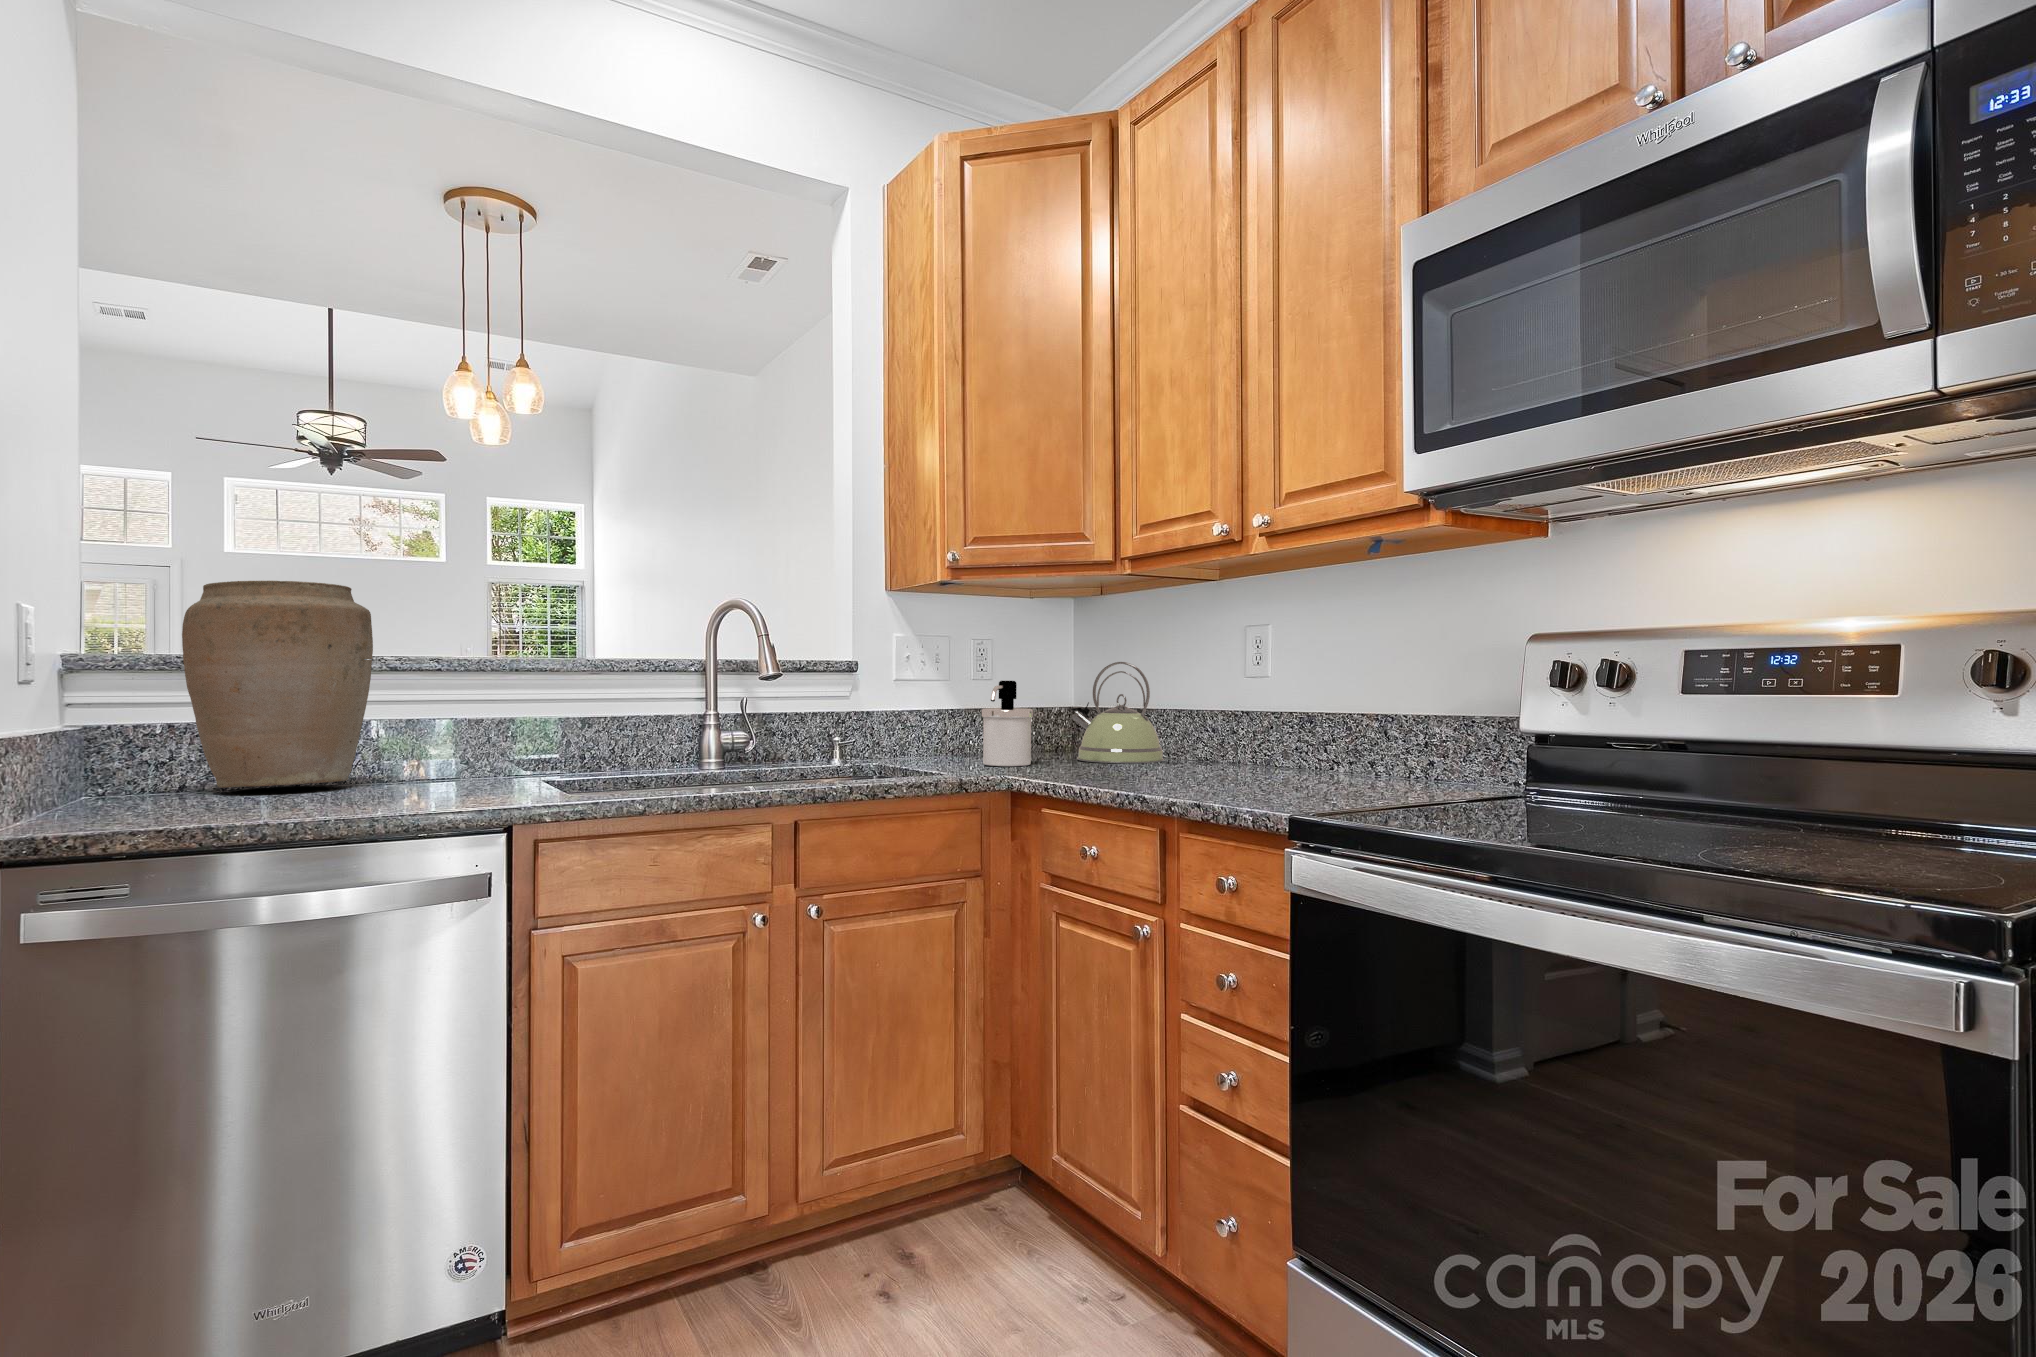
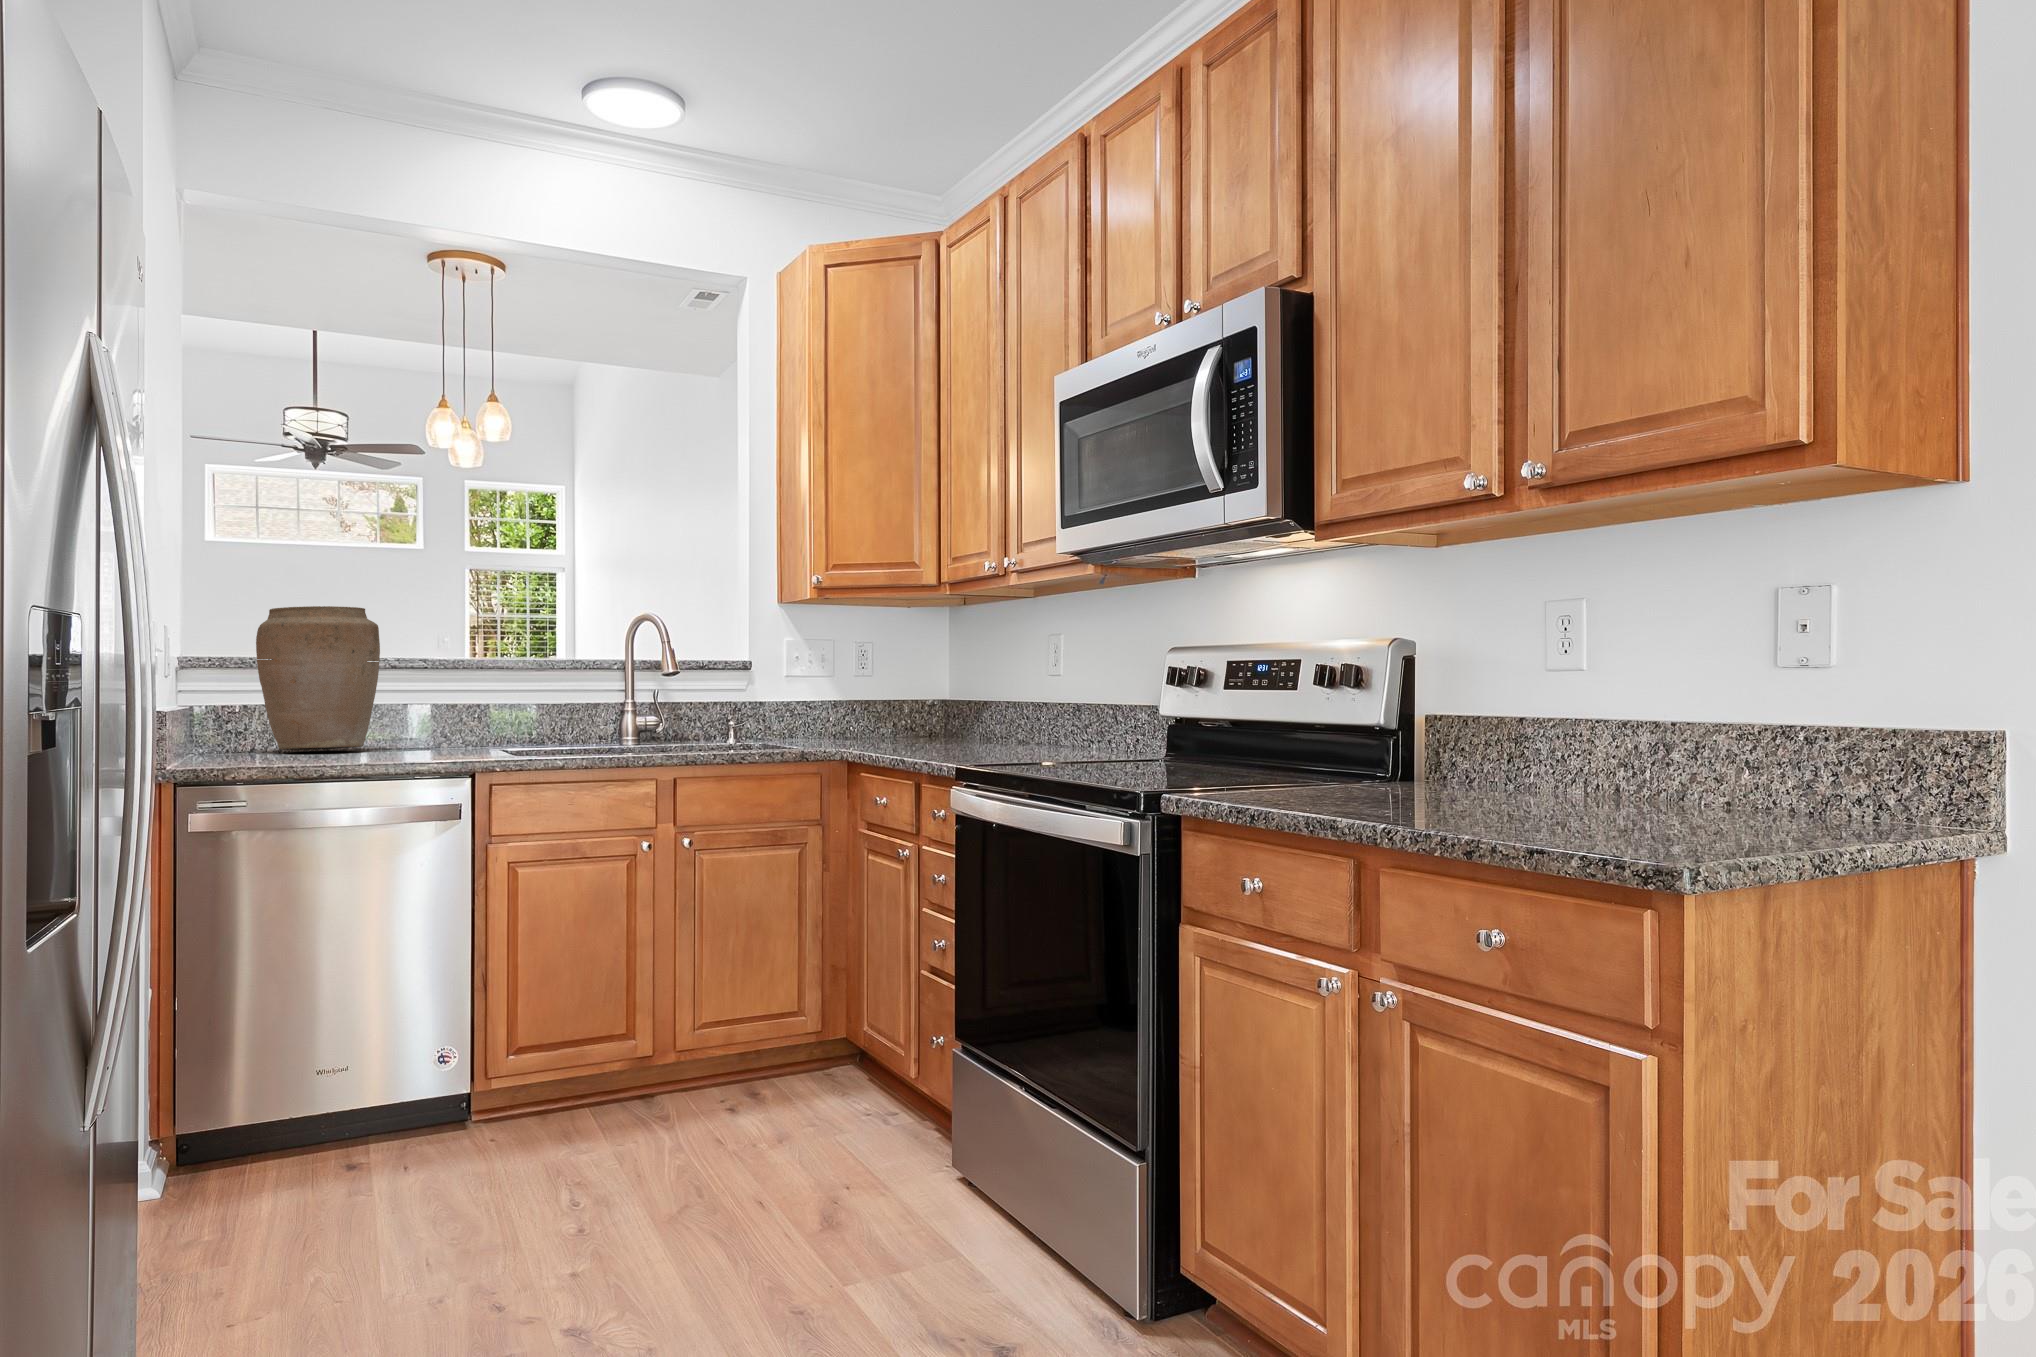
kettle: present [1071,662,1164,763] -> none [932,661,1005,745]
soap dispenser: present [982,681,1033,766] -> none [845,677,887,746]

